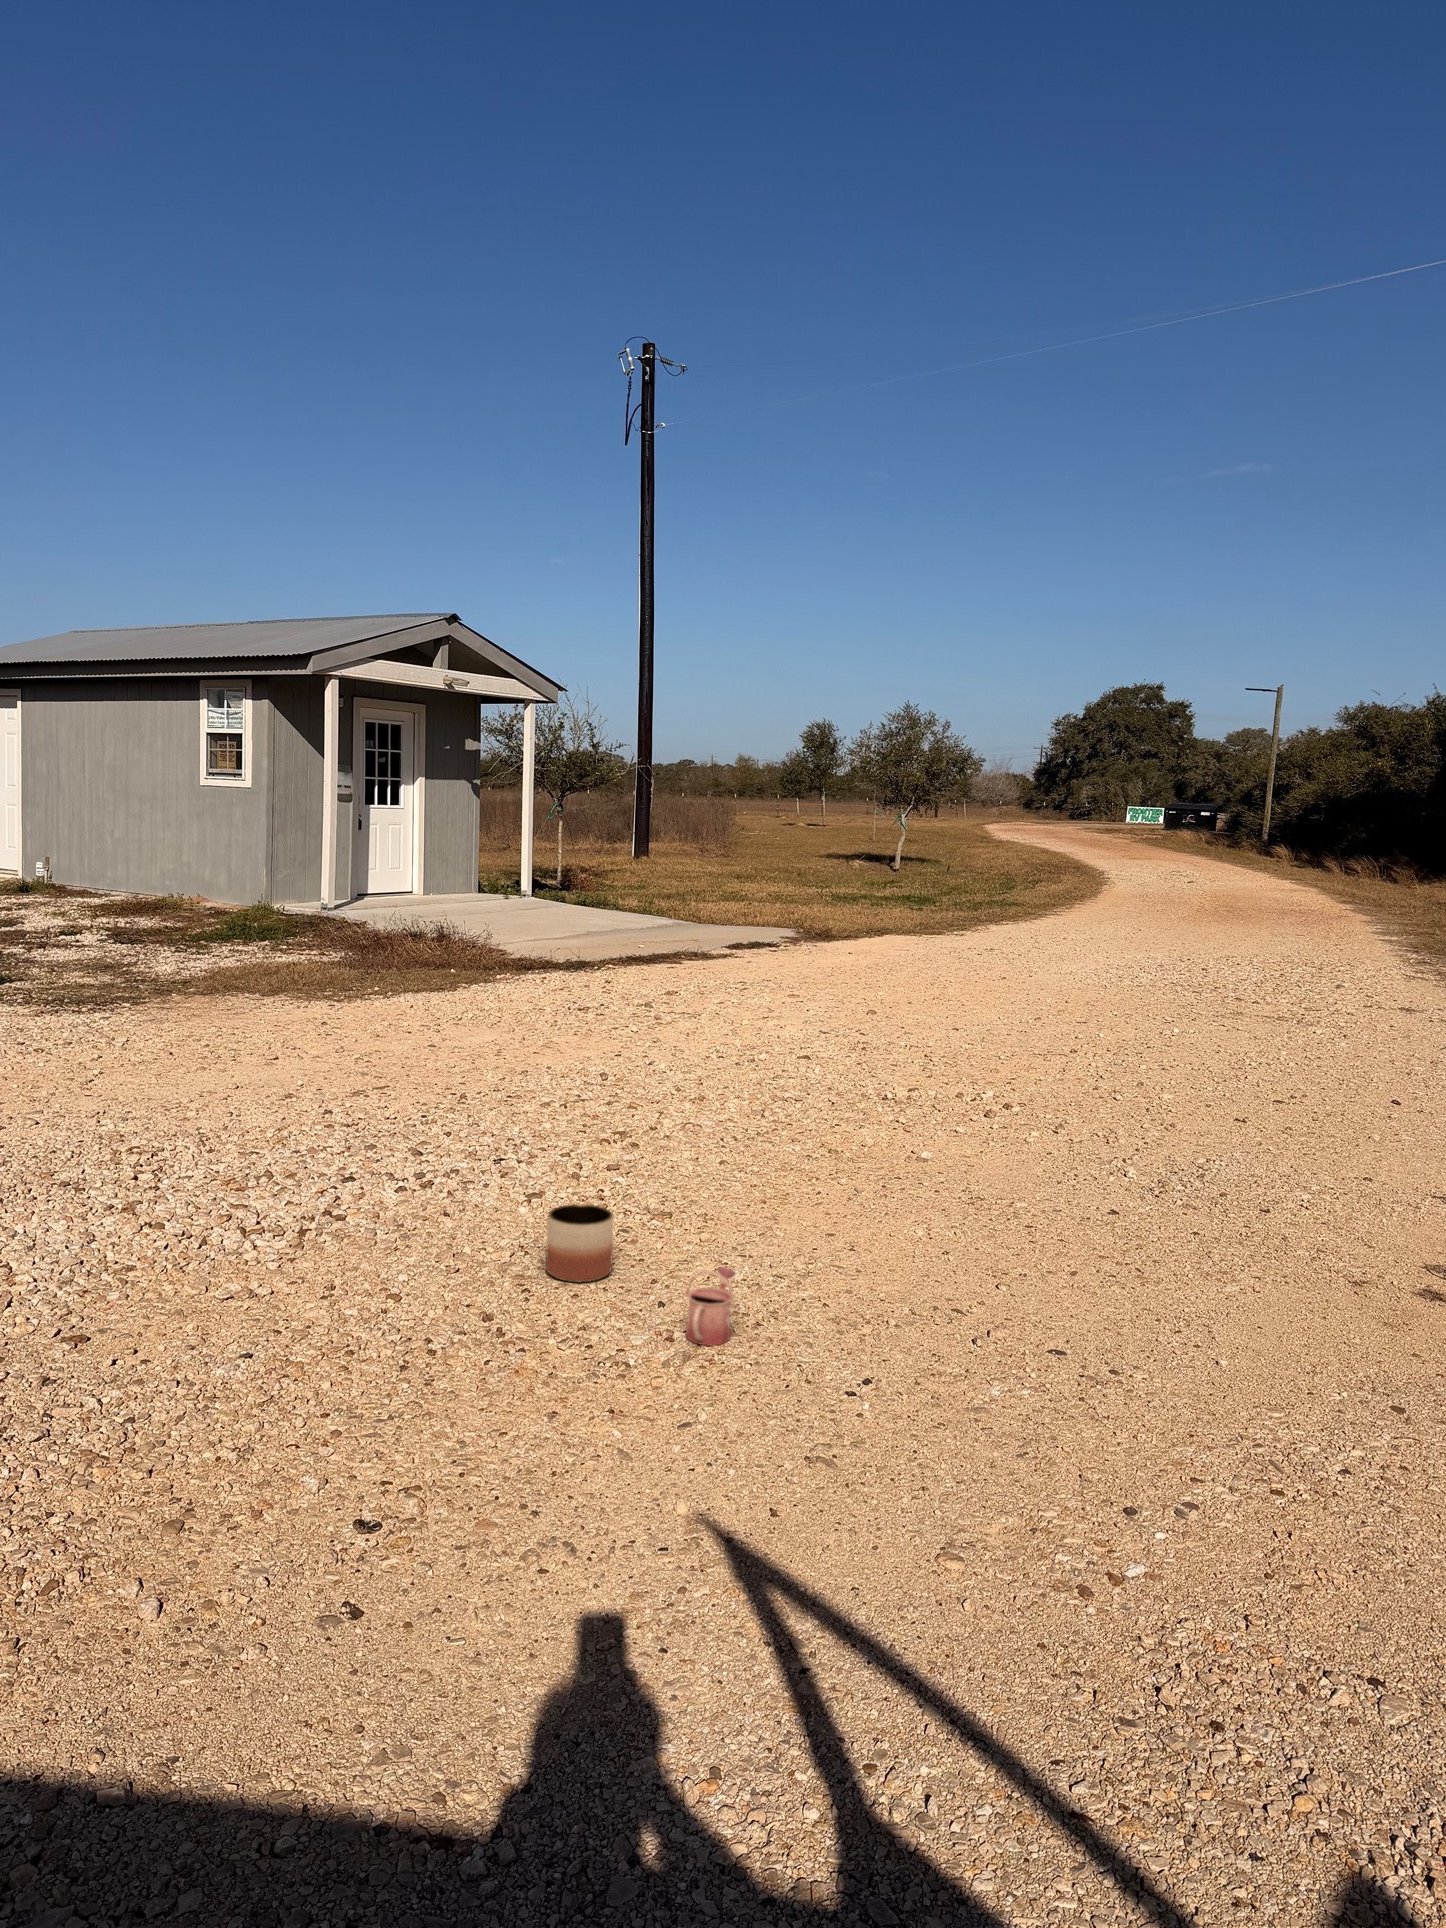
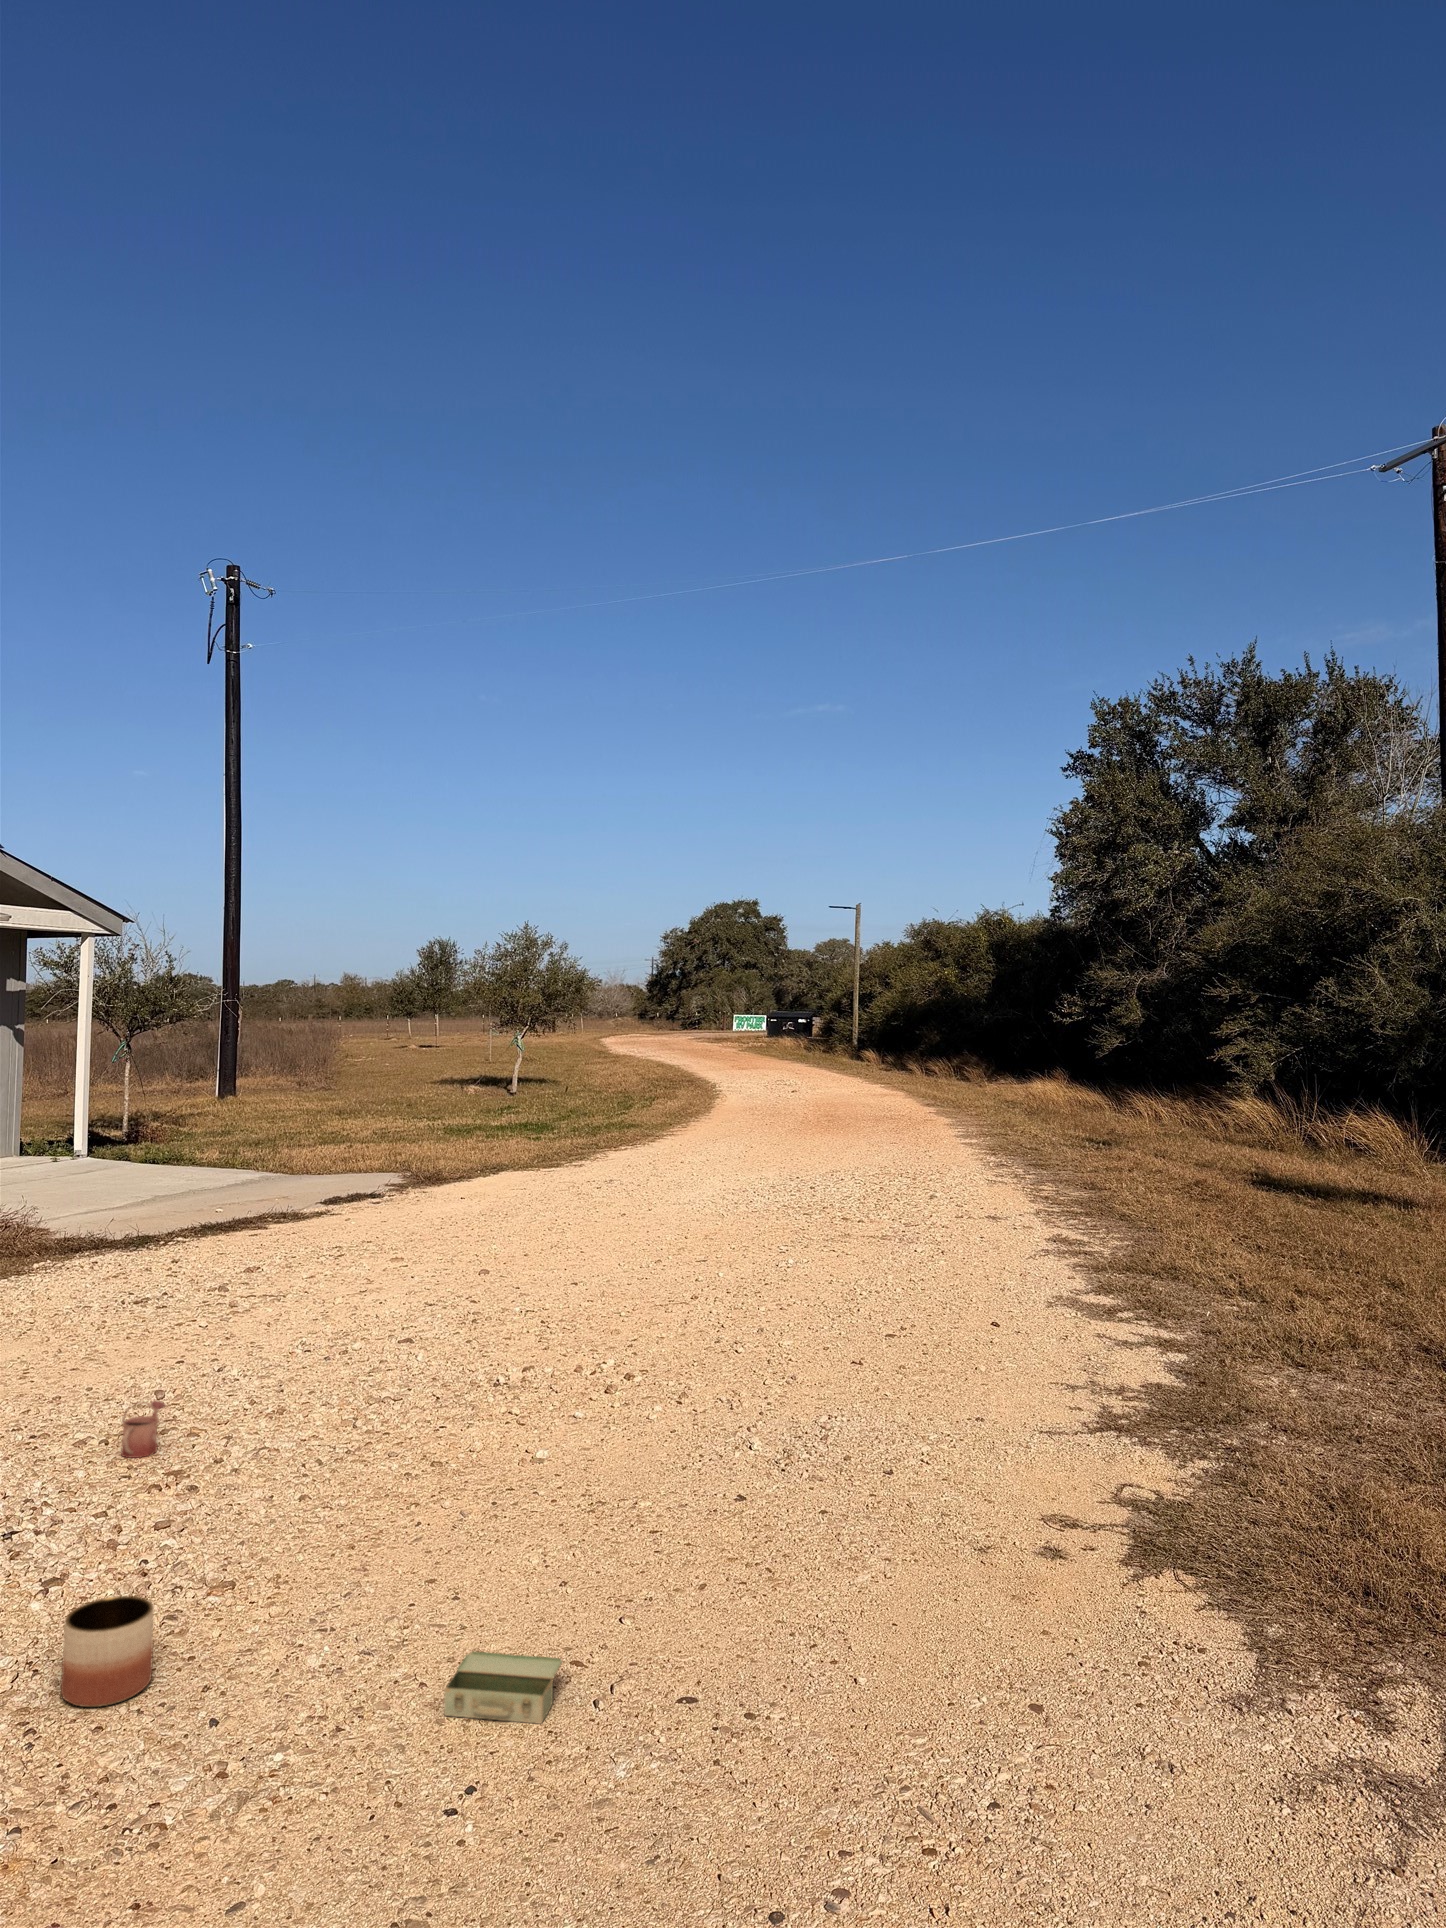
watering can: present [686,1267,736,1346] -> present [121,1401,165,1458]
toolbox: none [844,1286,947,1348] -> present [444,1651,563,1724]

